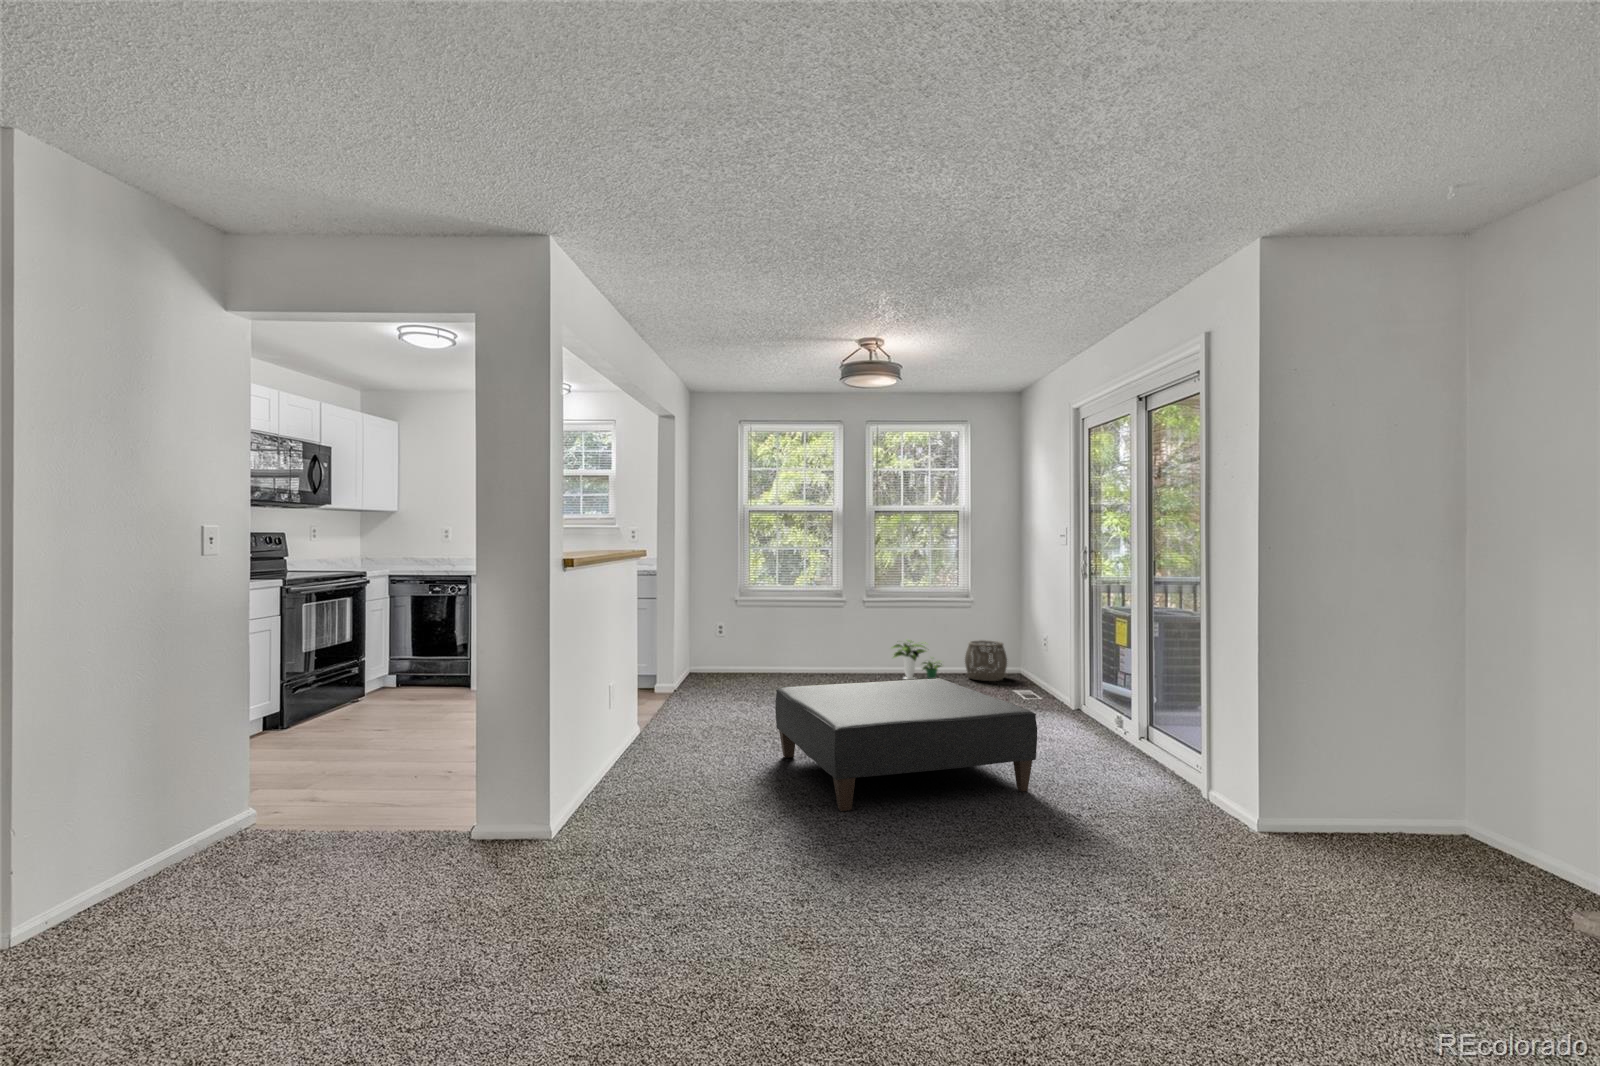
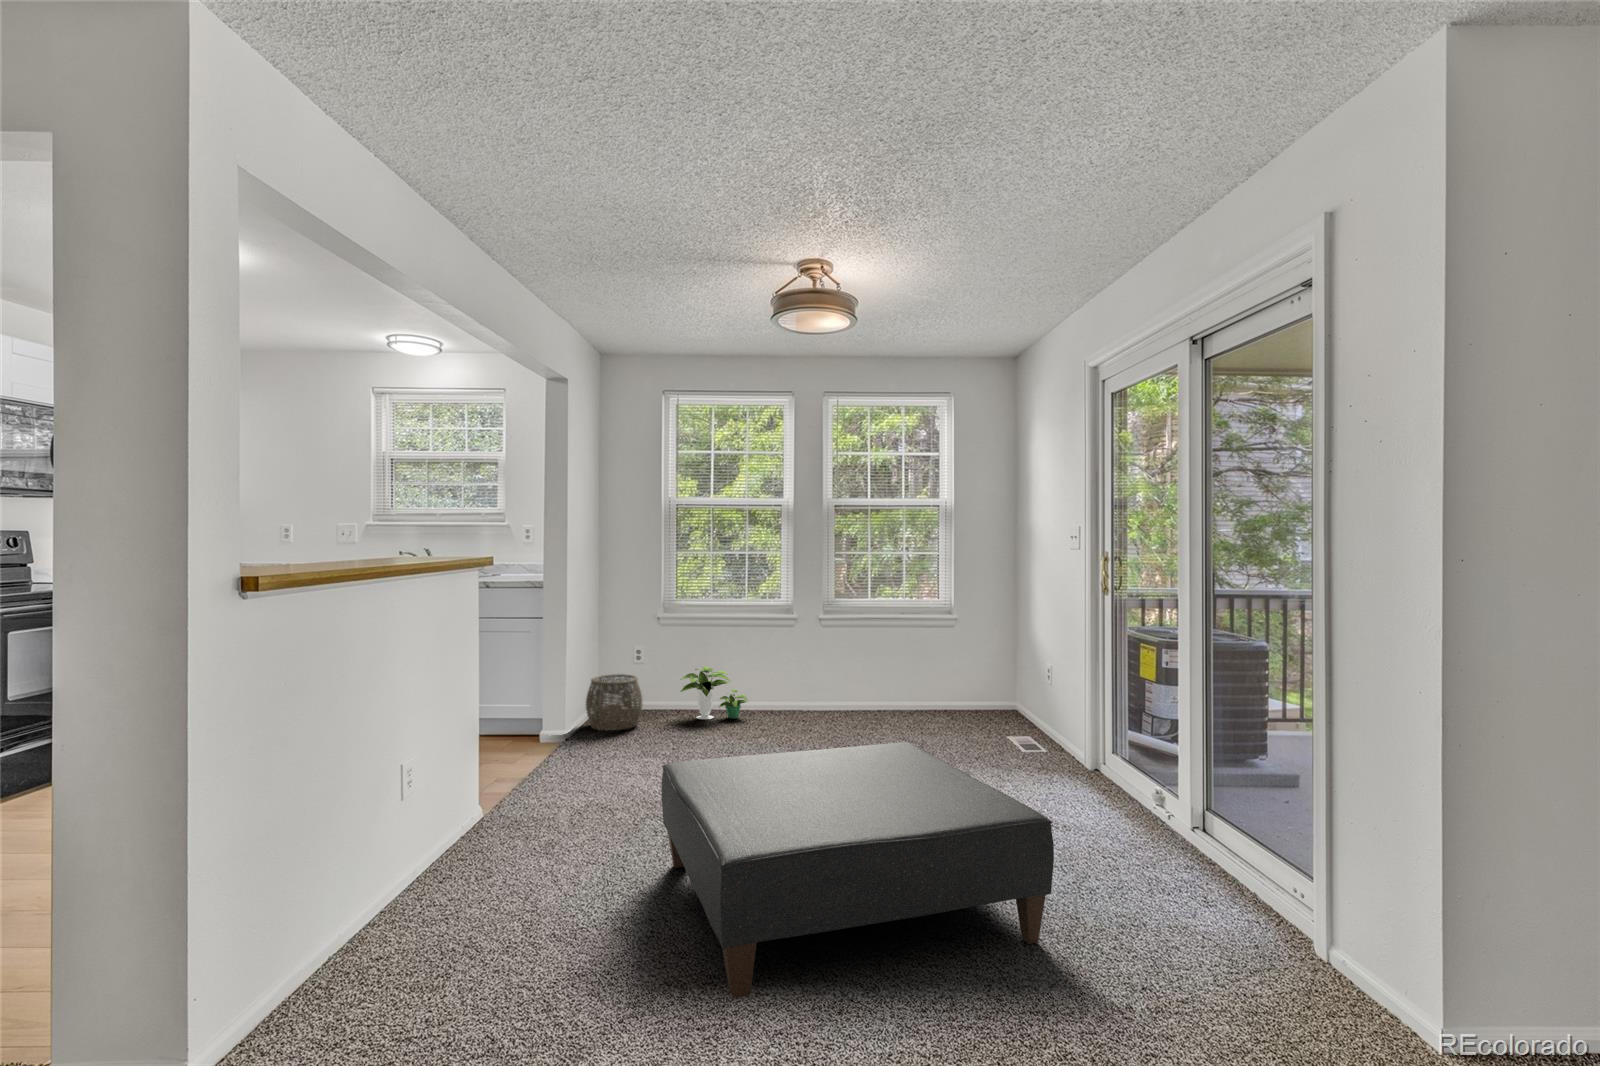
potted plant: present [892,640,941,680] -> present [680,666,748,719]
woven basket: present [965,640,1007,681] -> present [586,674,643,731]

